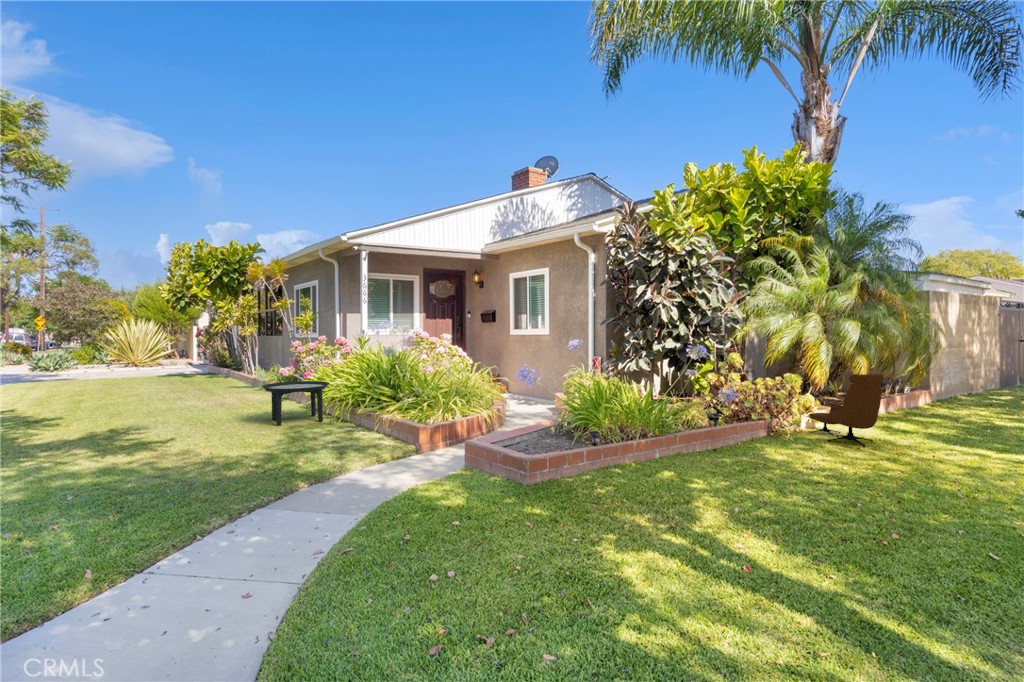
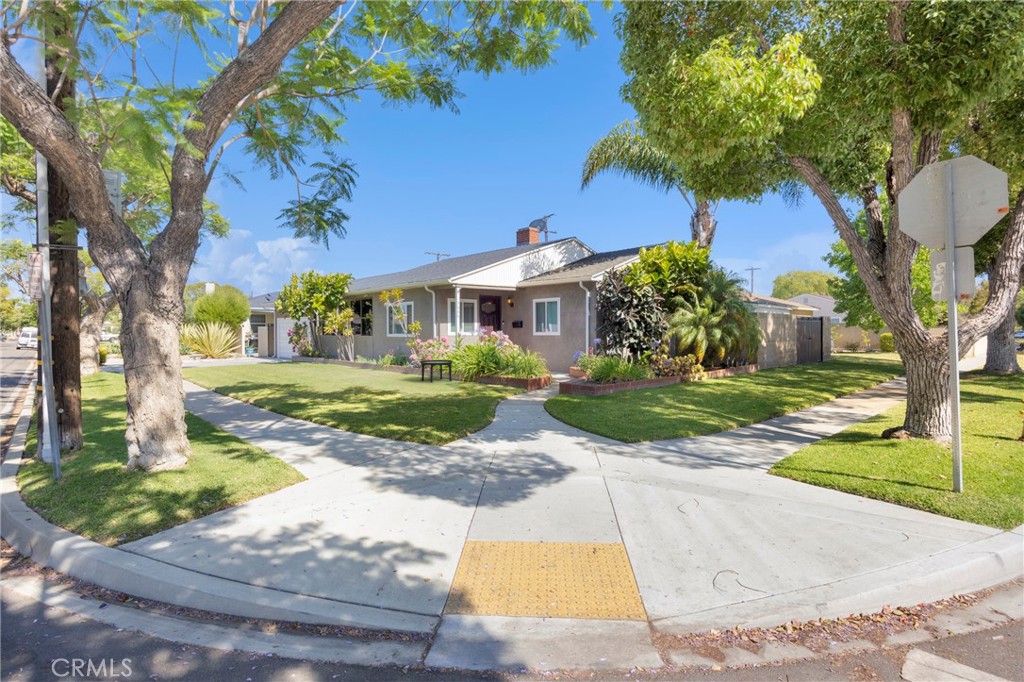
lounge chair: present [809,374,884,447] -> none [699,354,732,387]

